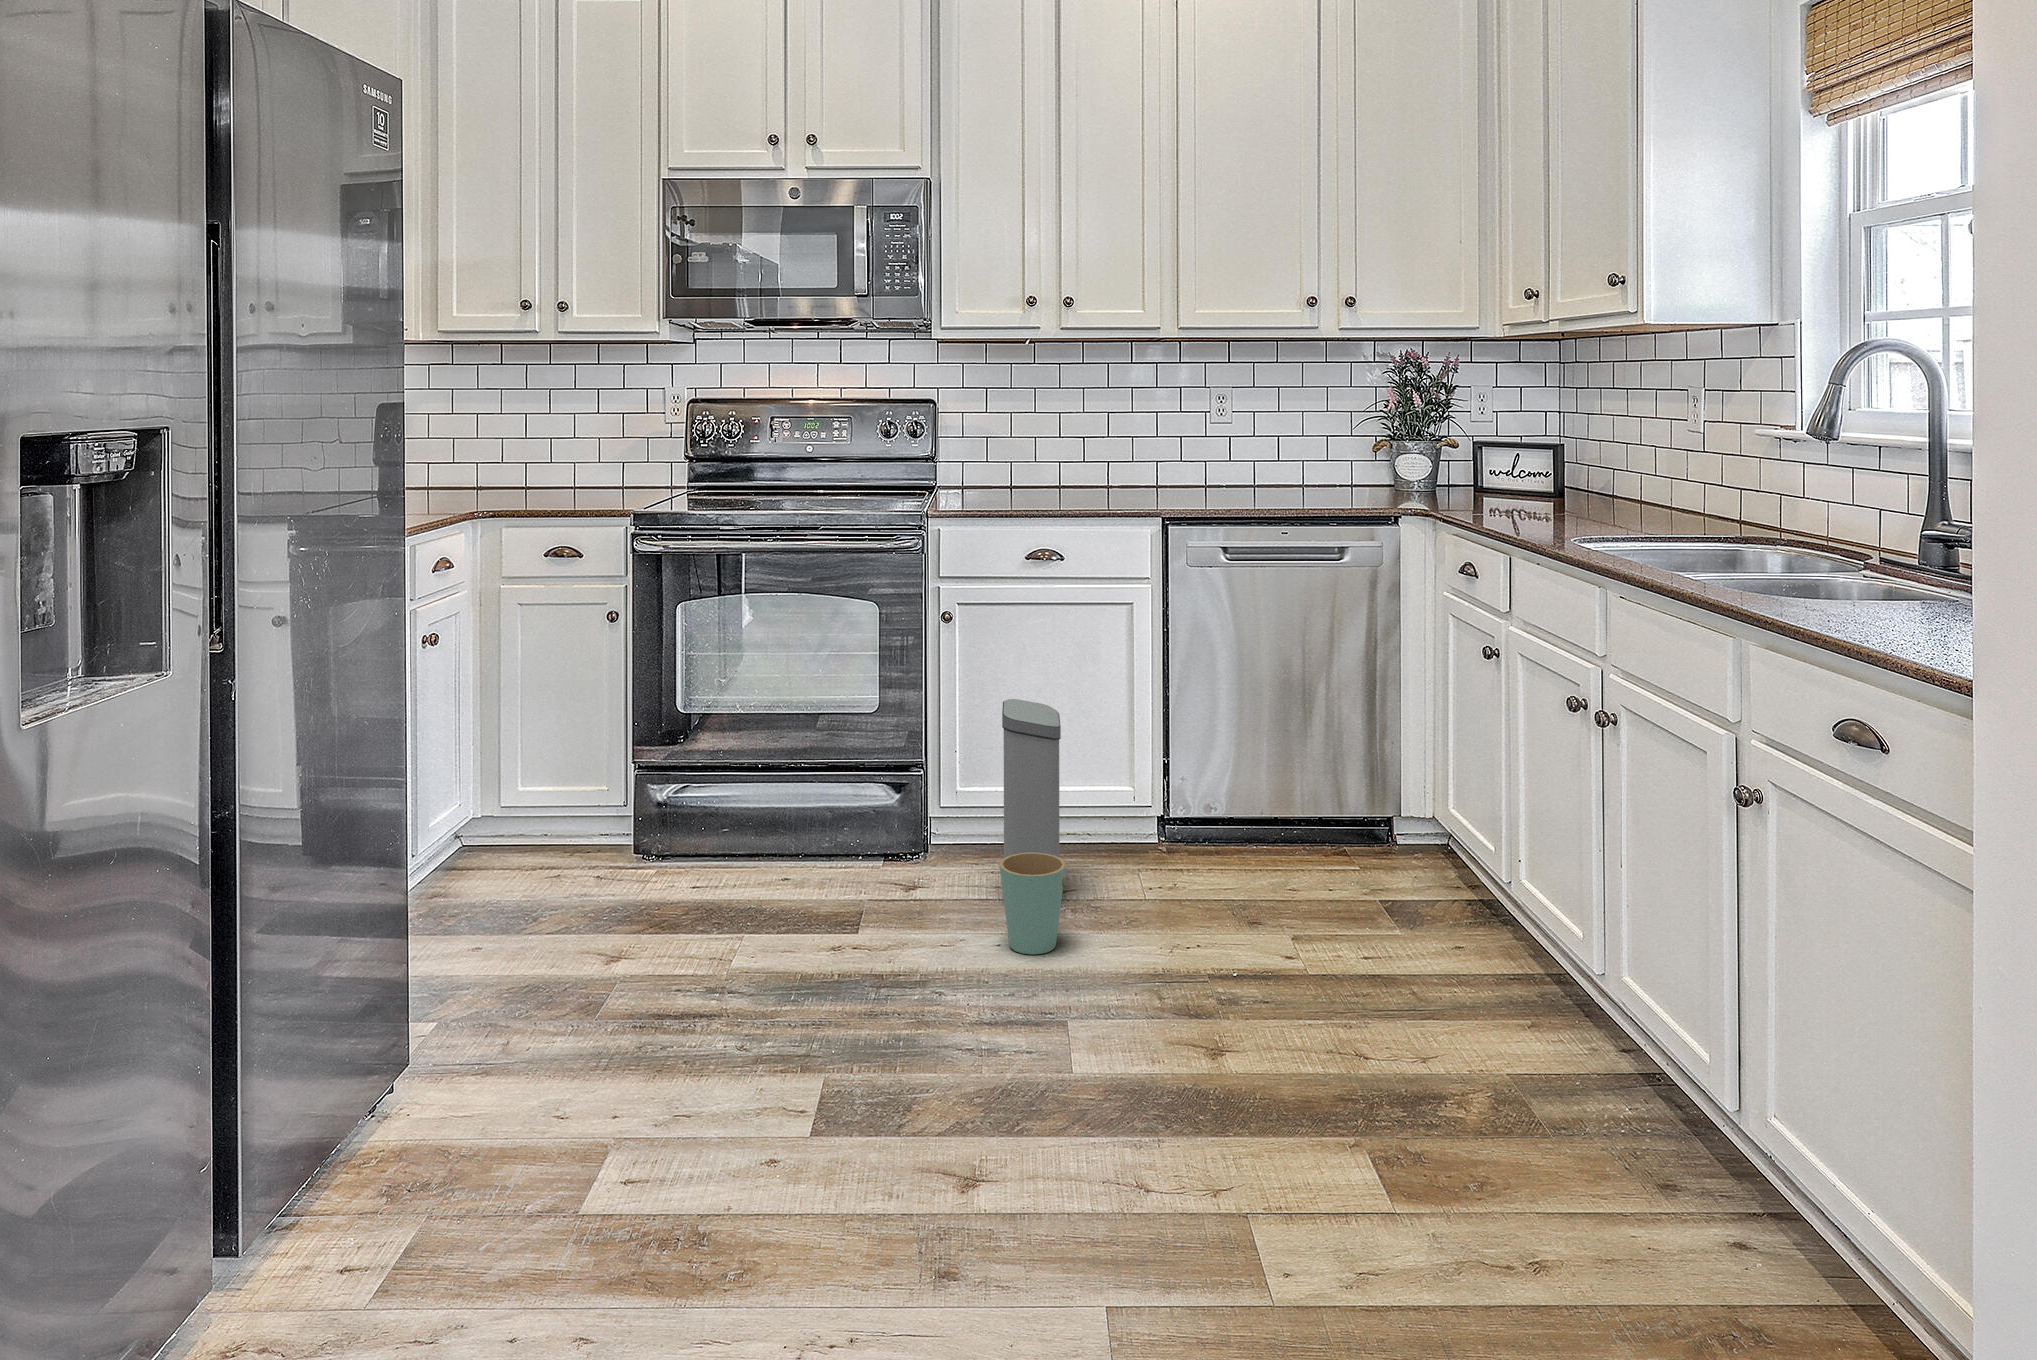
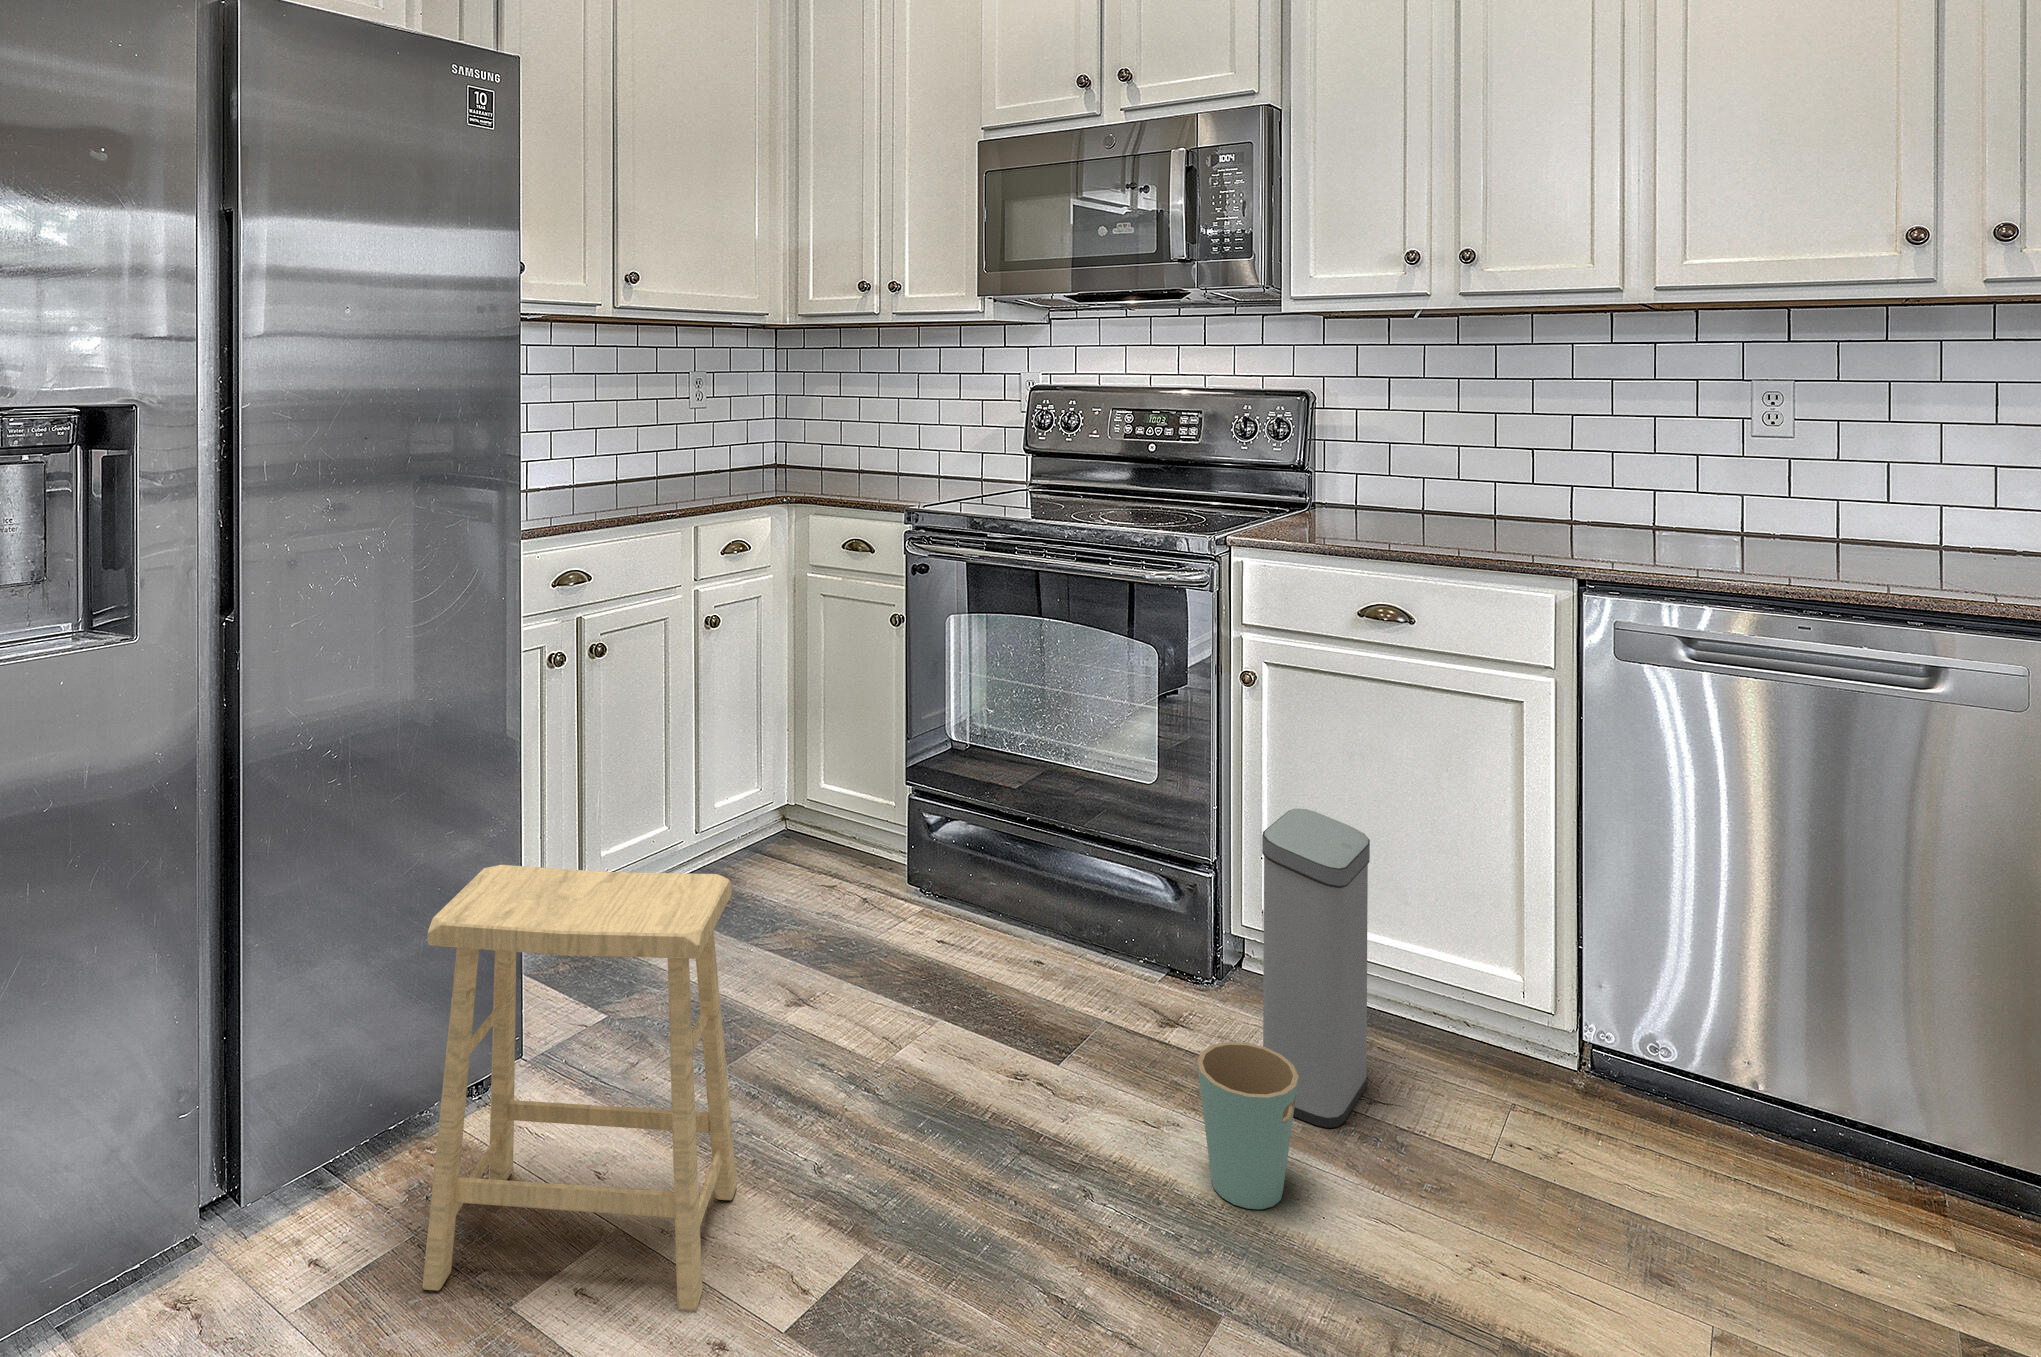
footstool: none [503,797,759,1174] -> present [422,865,737,1311]

